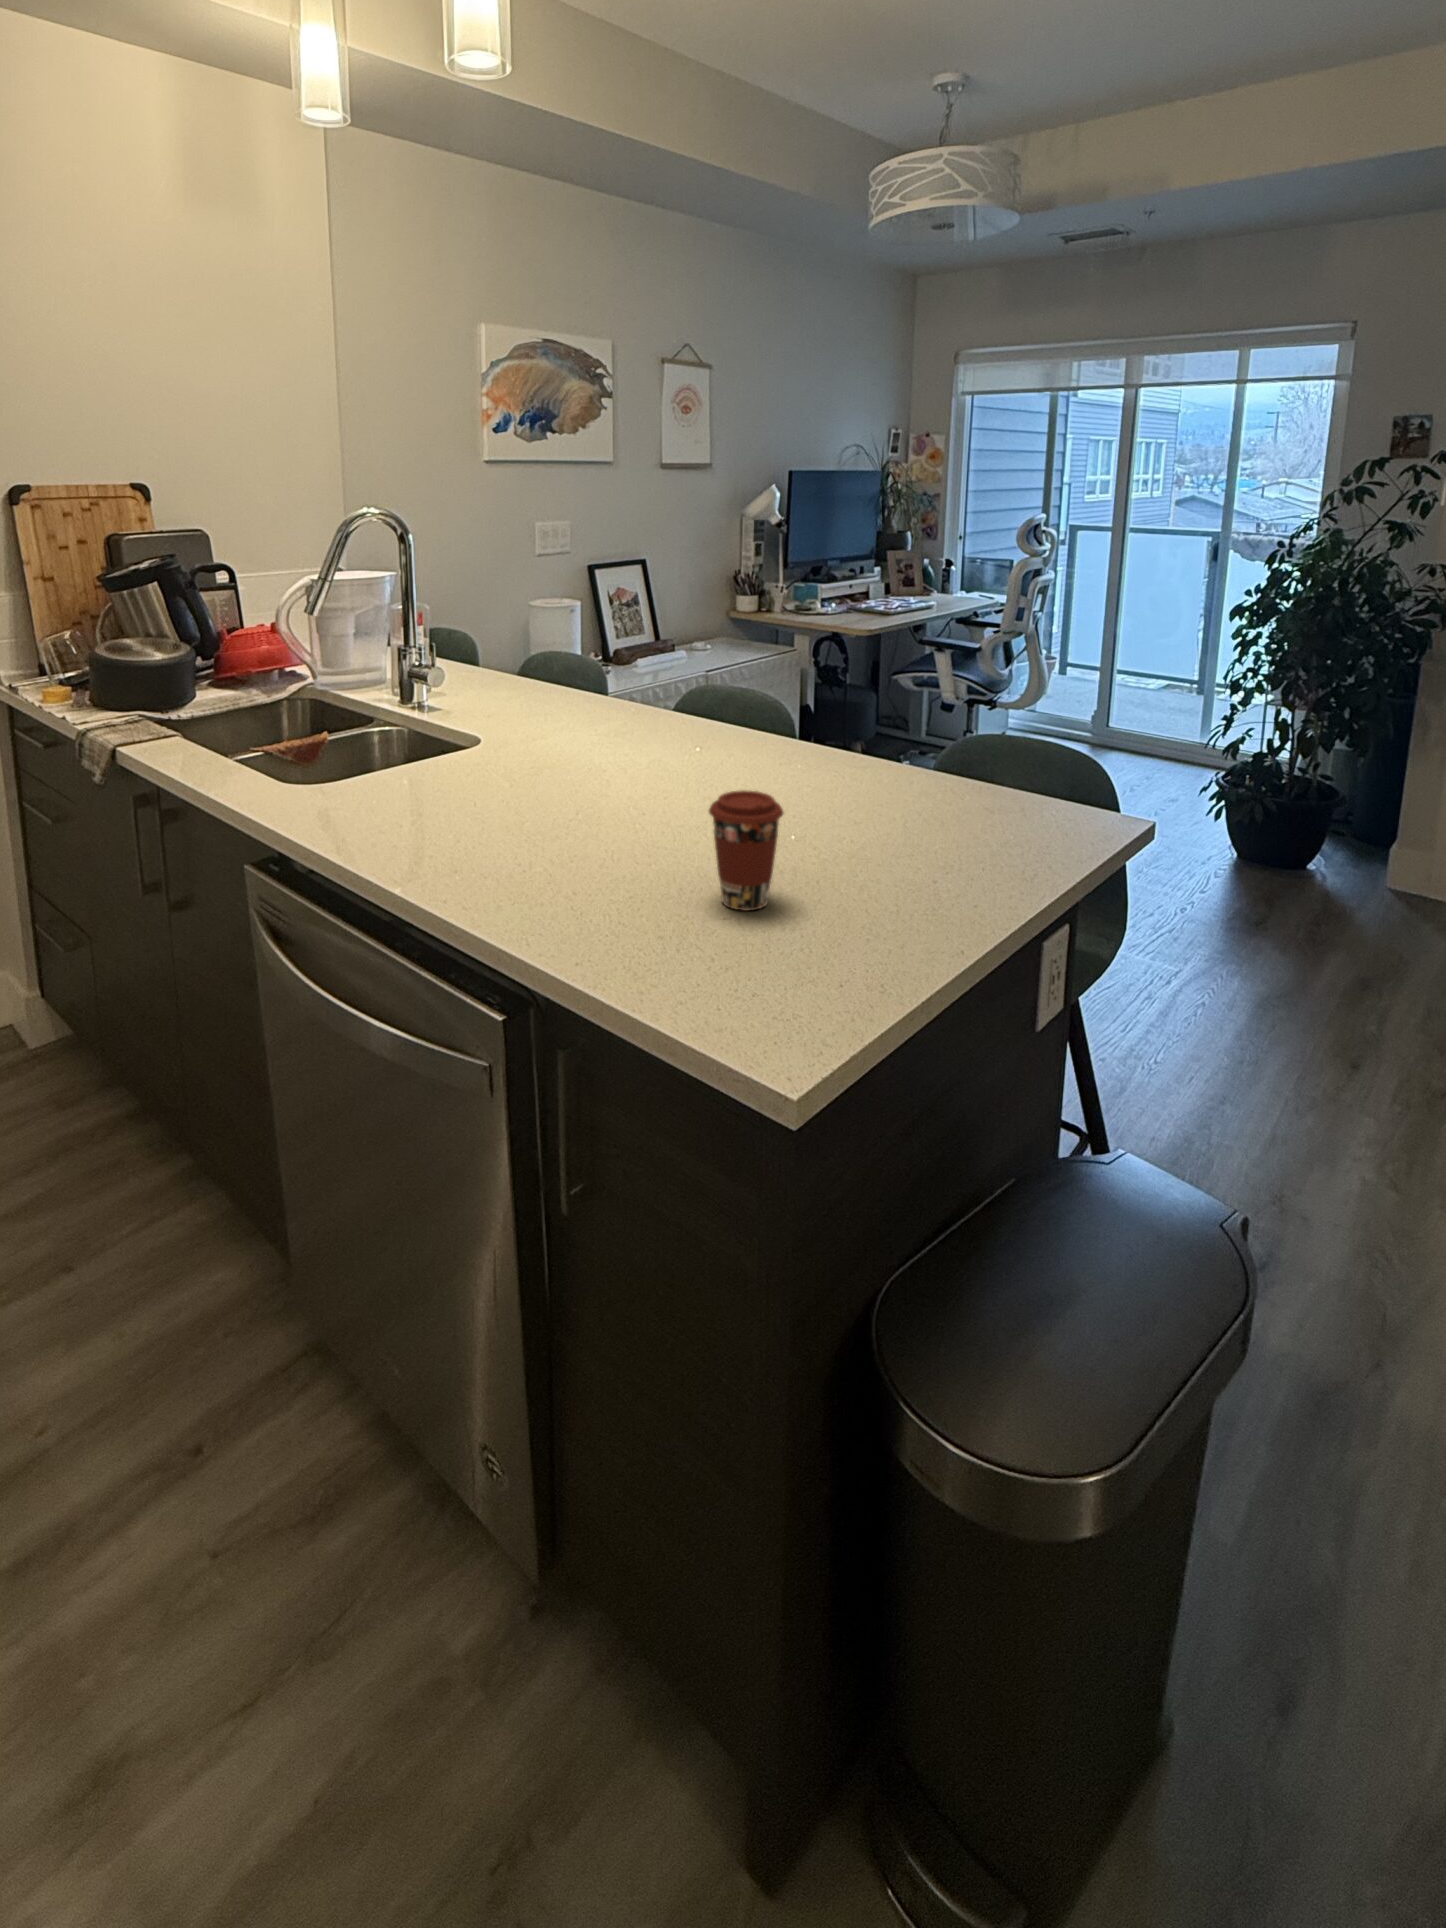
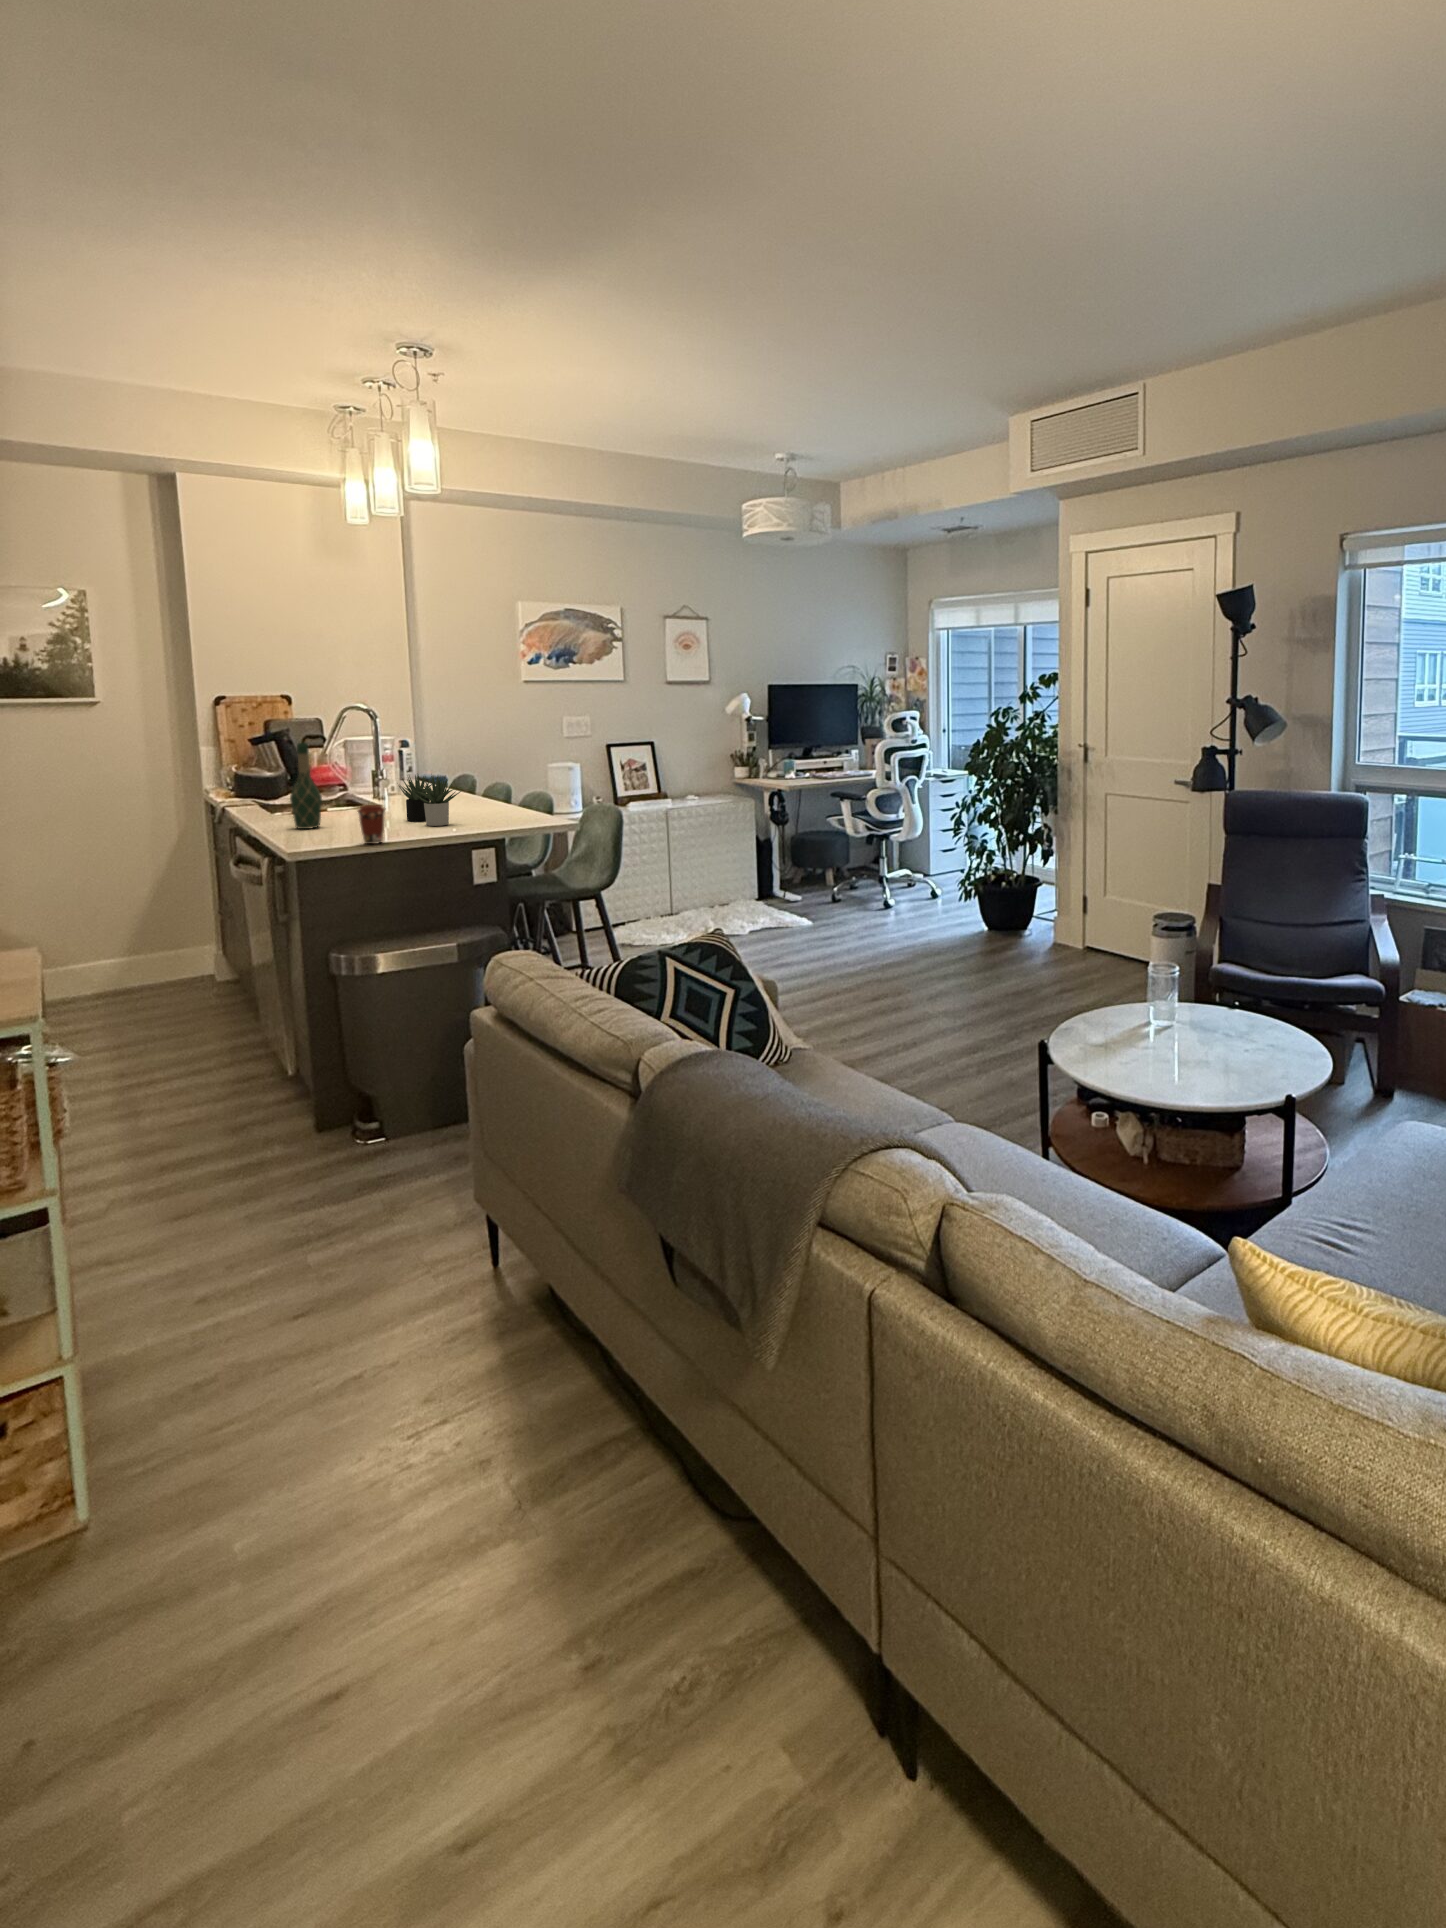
wine bottle: none [385,603,458,828] -> present [290,743,322,829]
succulent plant: none [564,659,753,795] -> present [399,775,461,826]

